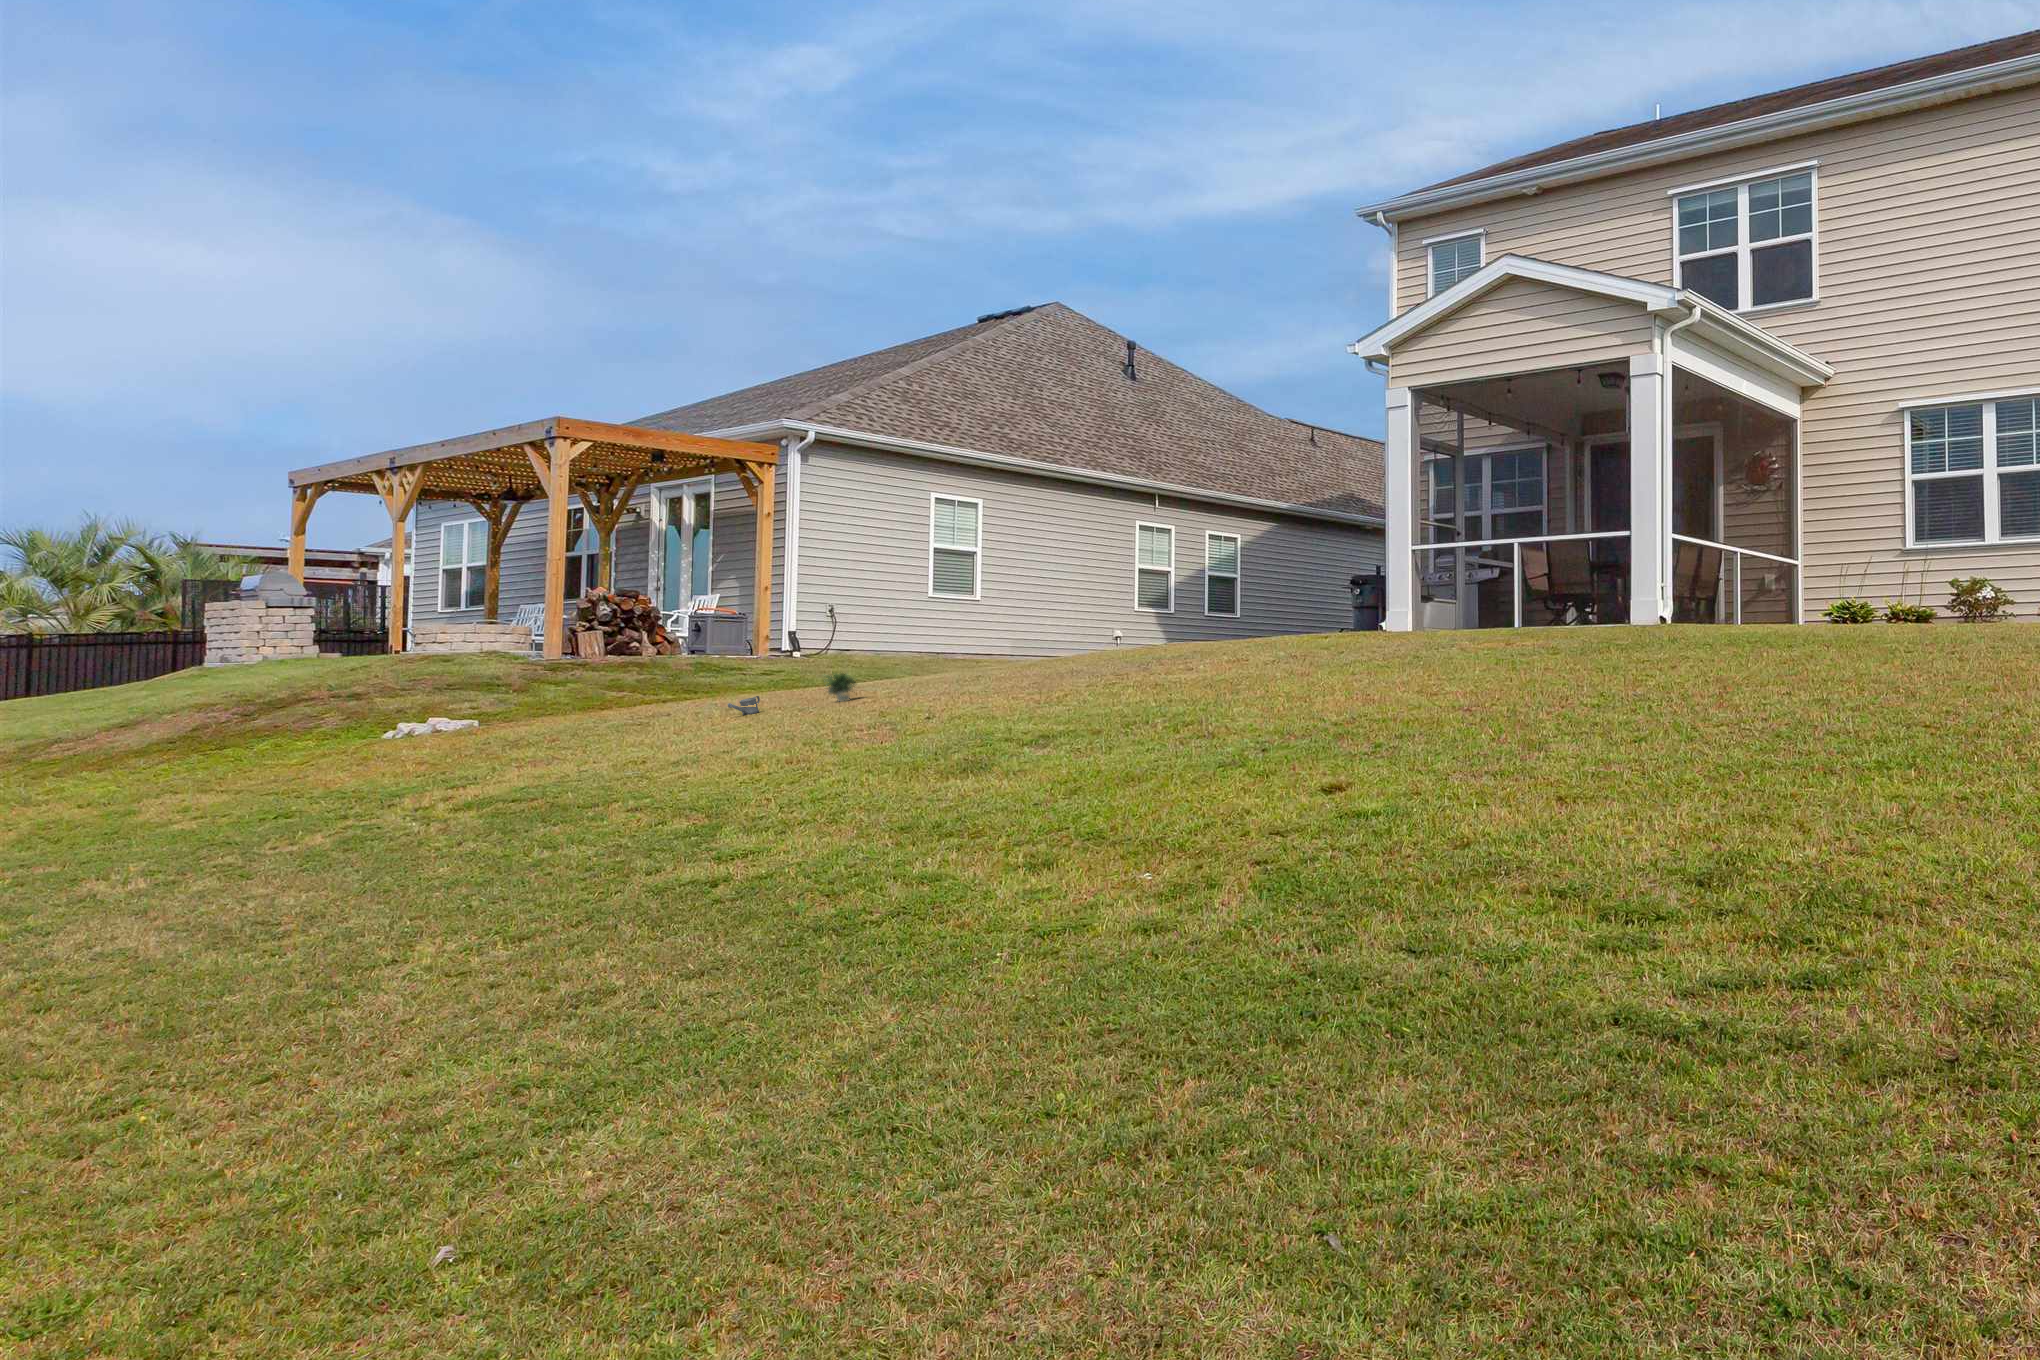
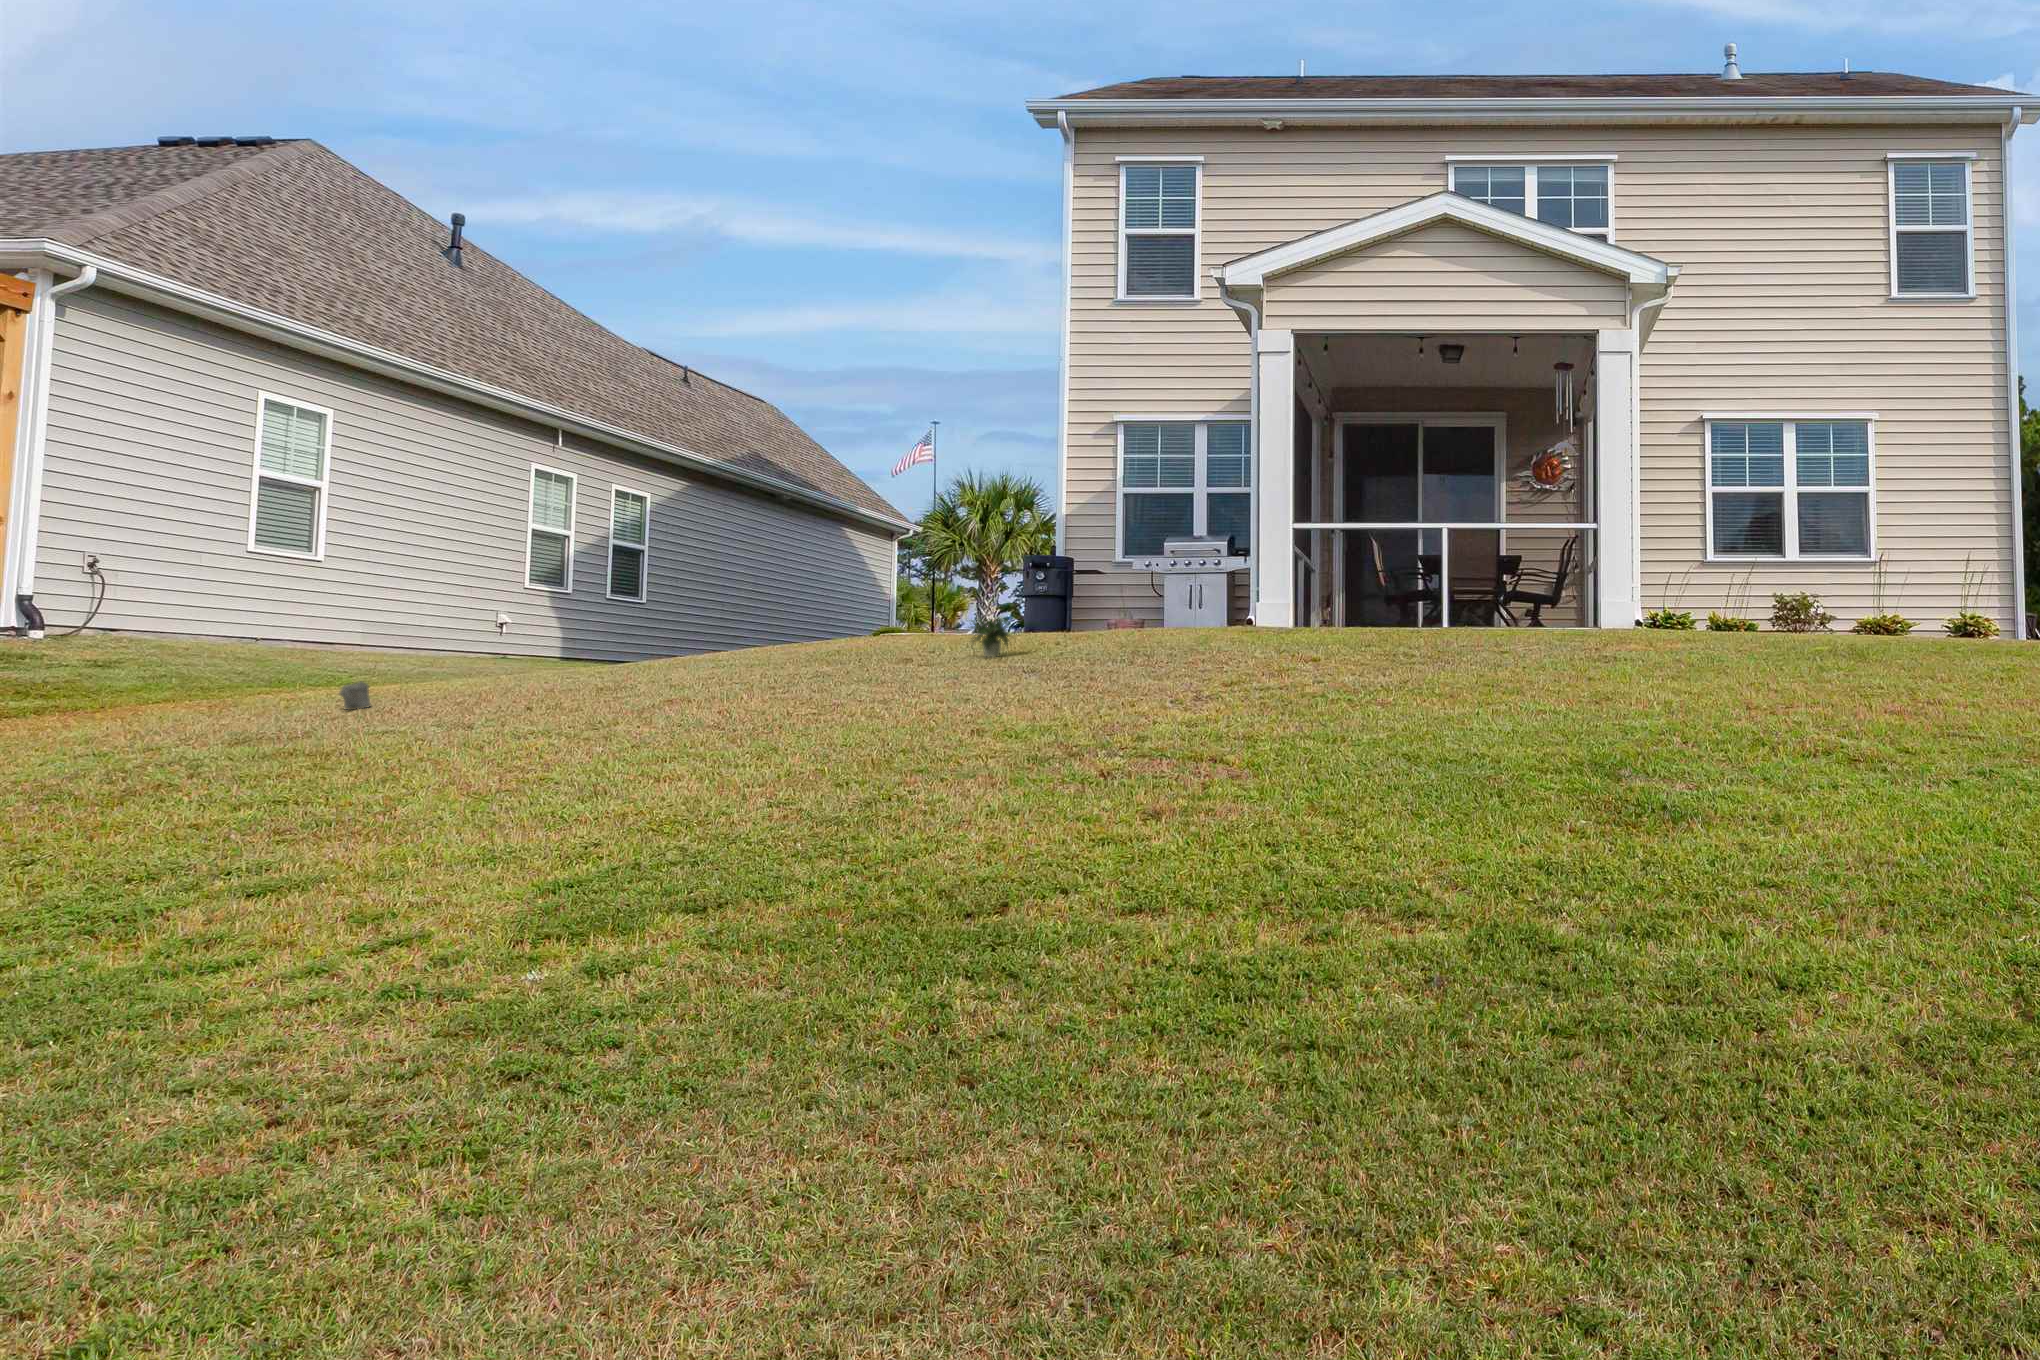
potted plant: present [824,673,855,702] -> present [970,618,1010,657]

